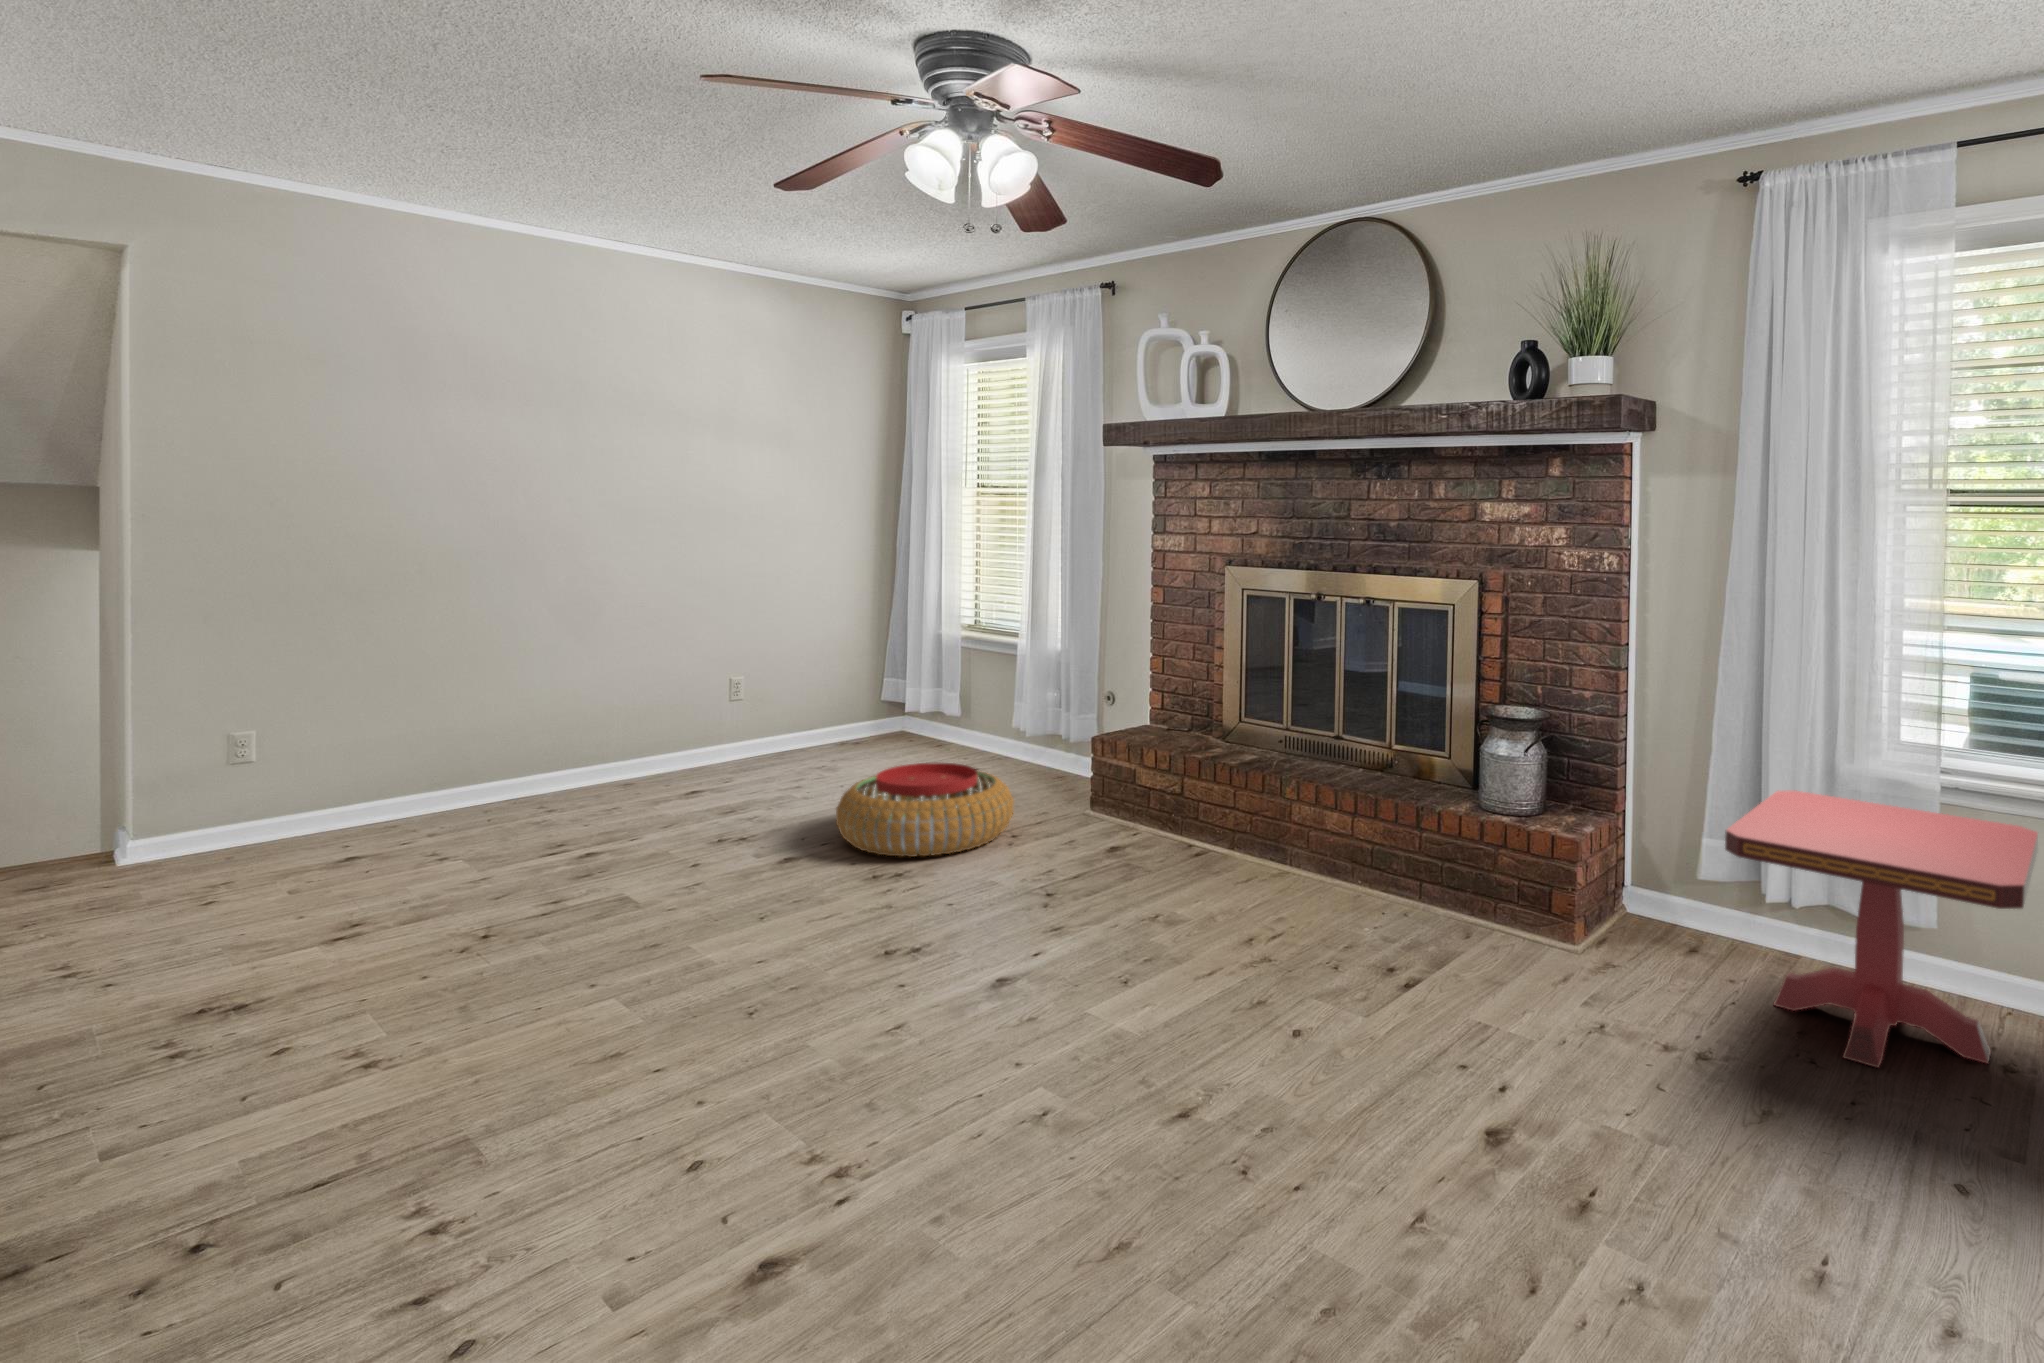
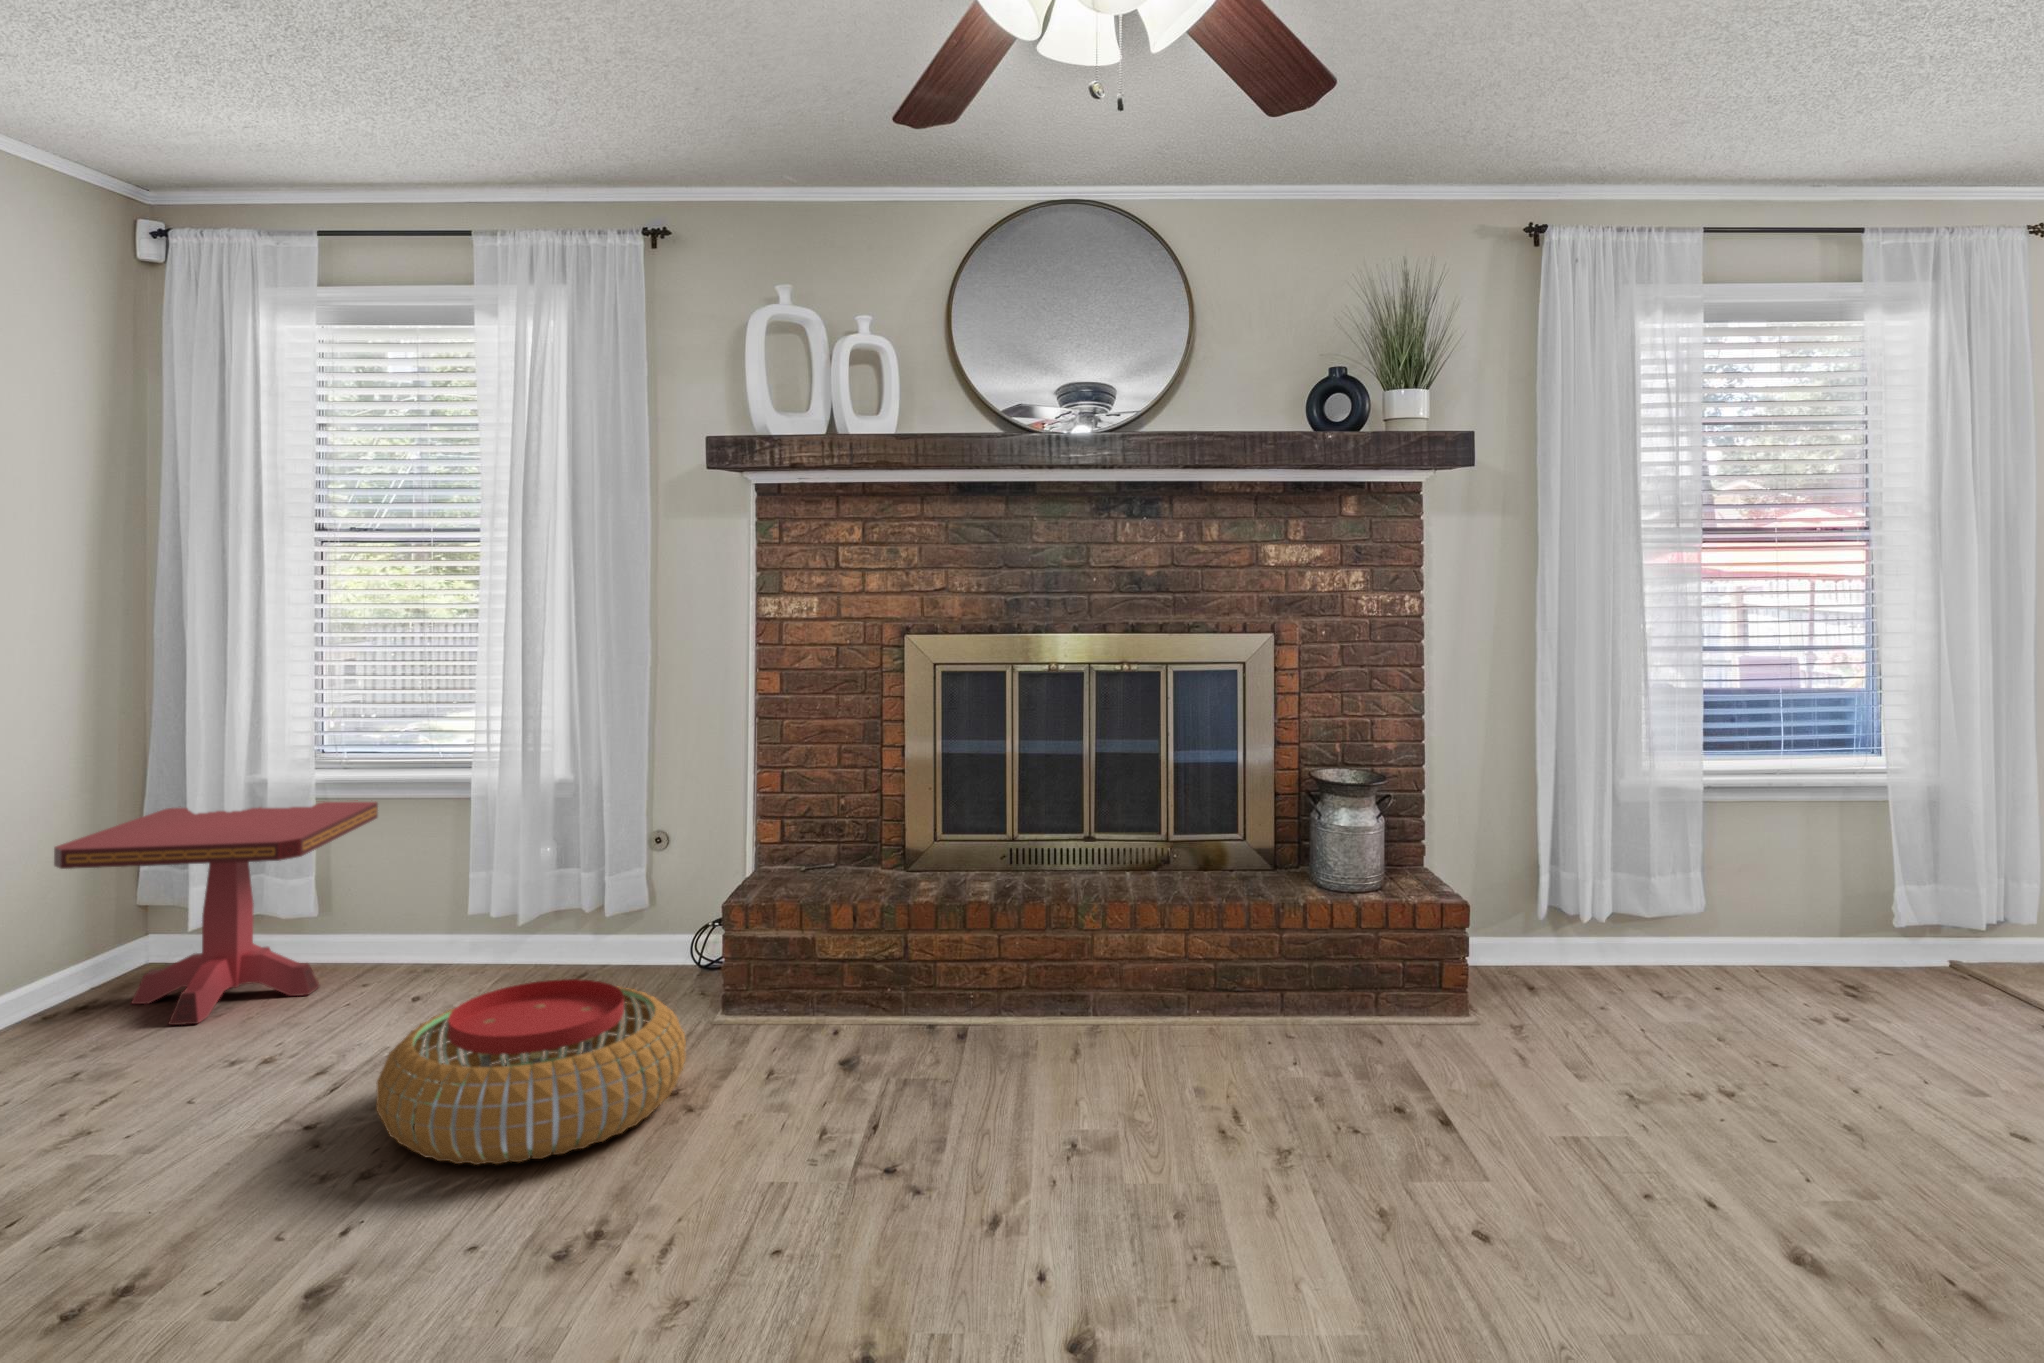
side table: present [1725,791,2038,1068] -> present [54,800,378,1025]

